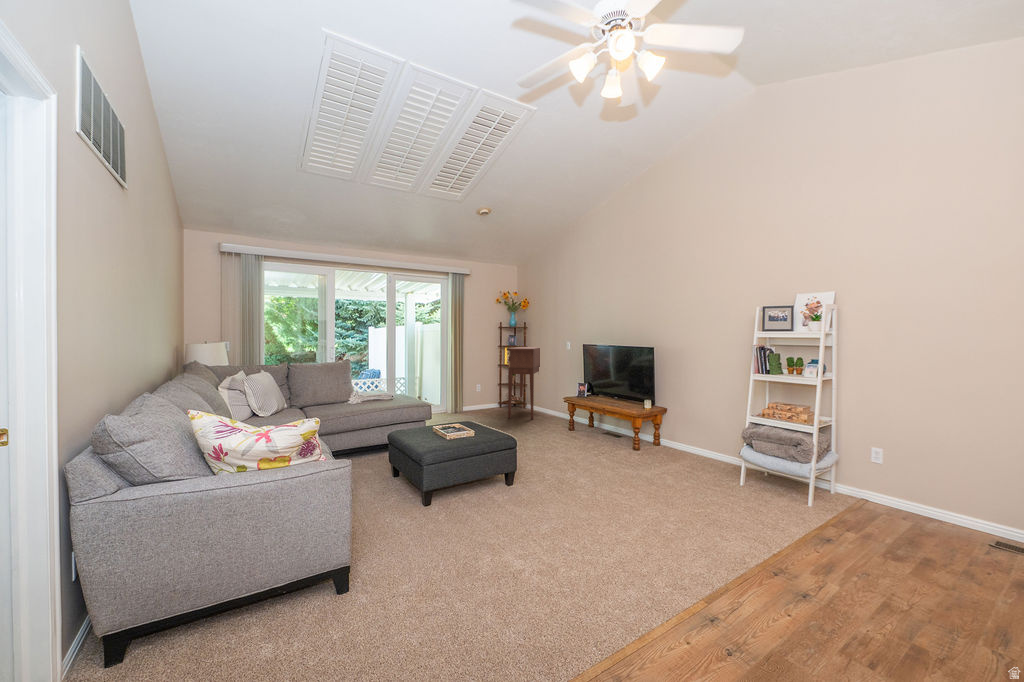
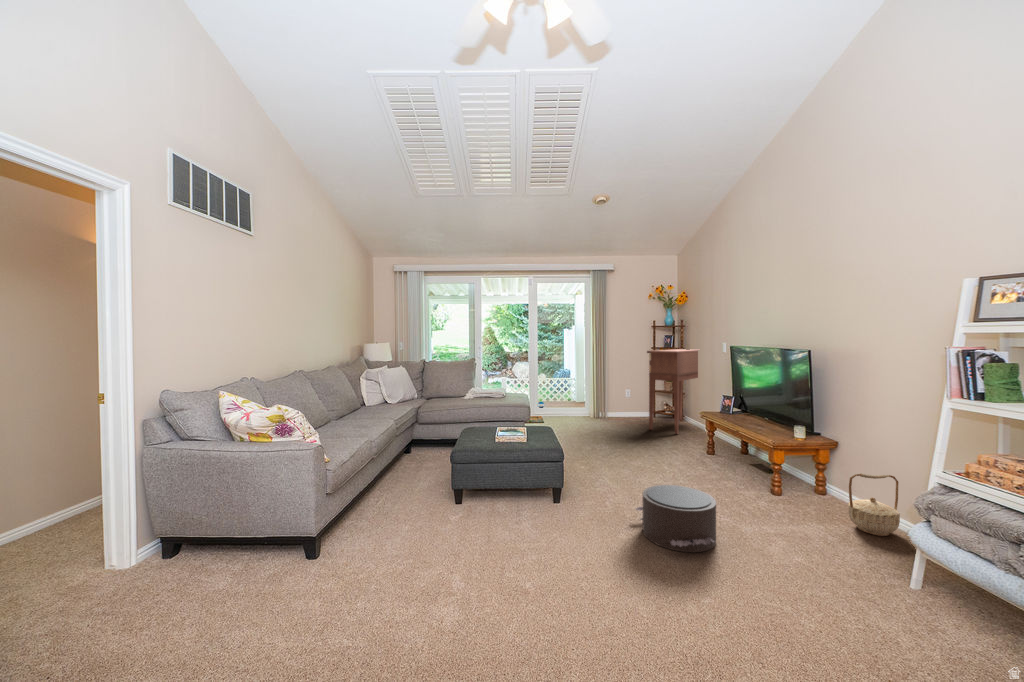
basket: none [686,425,713,464] -> present [848,473,900,536]
pouf: none [577,451,646,495] -> present [635,485,716,552]

